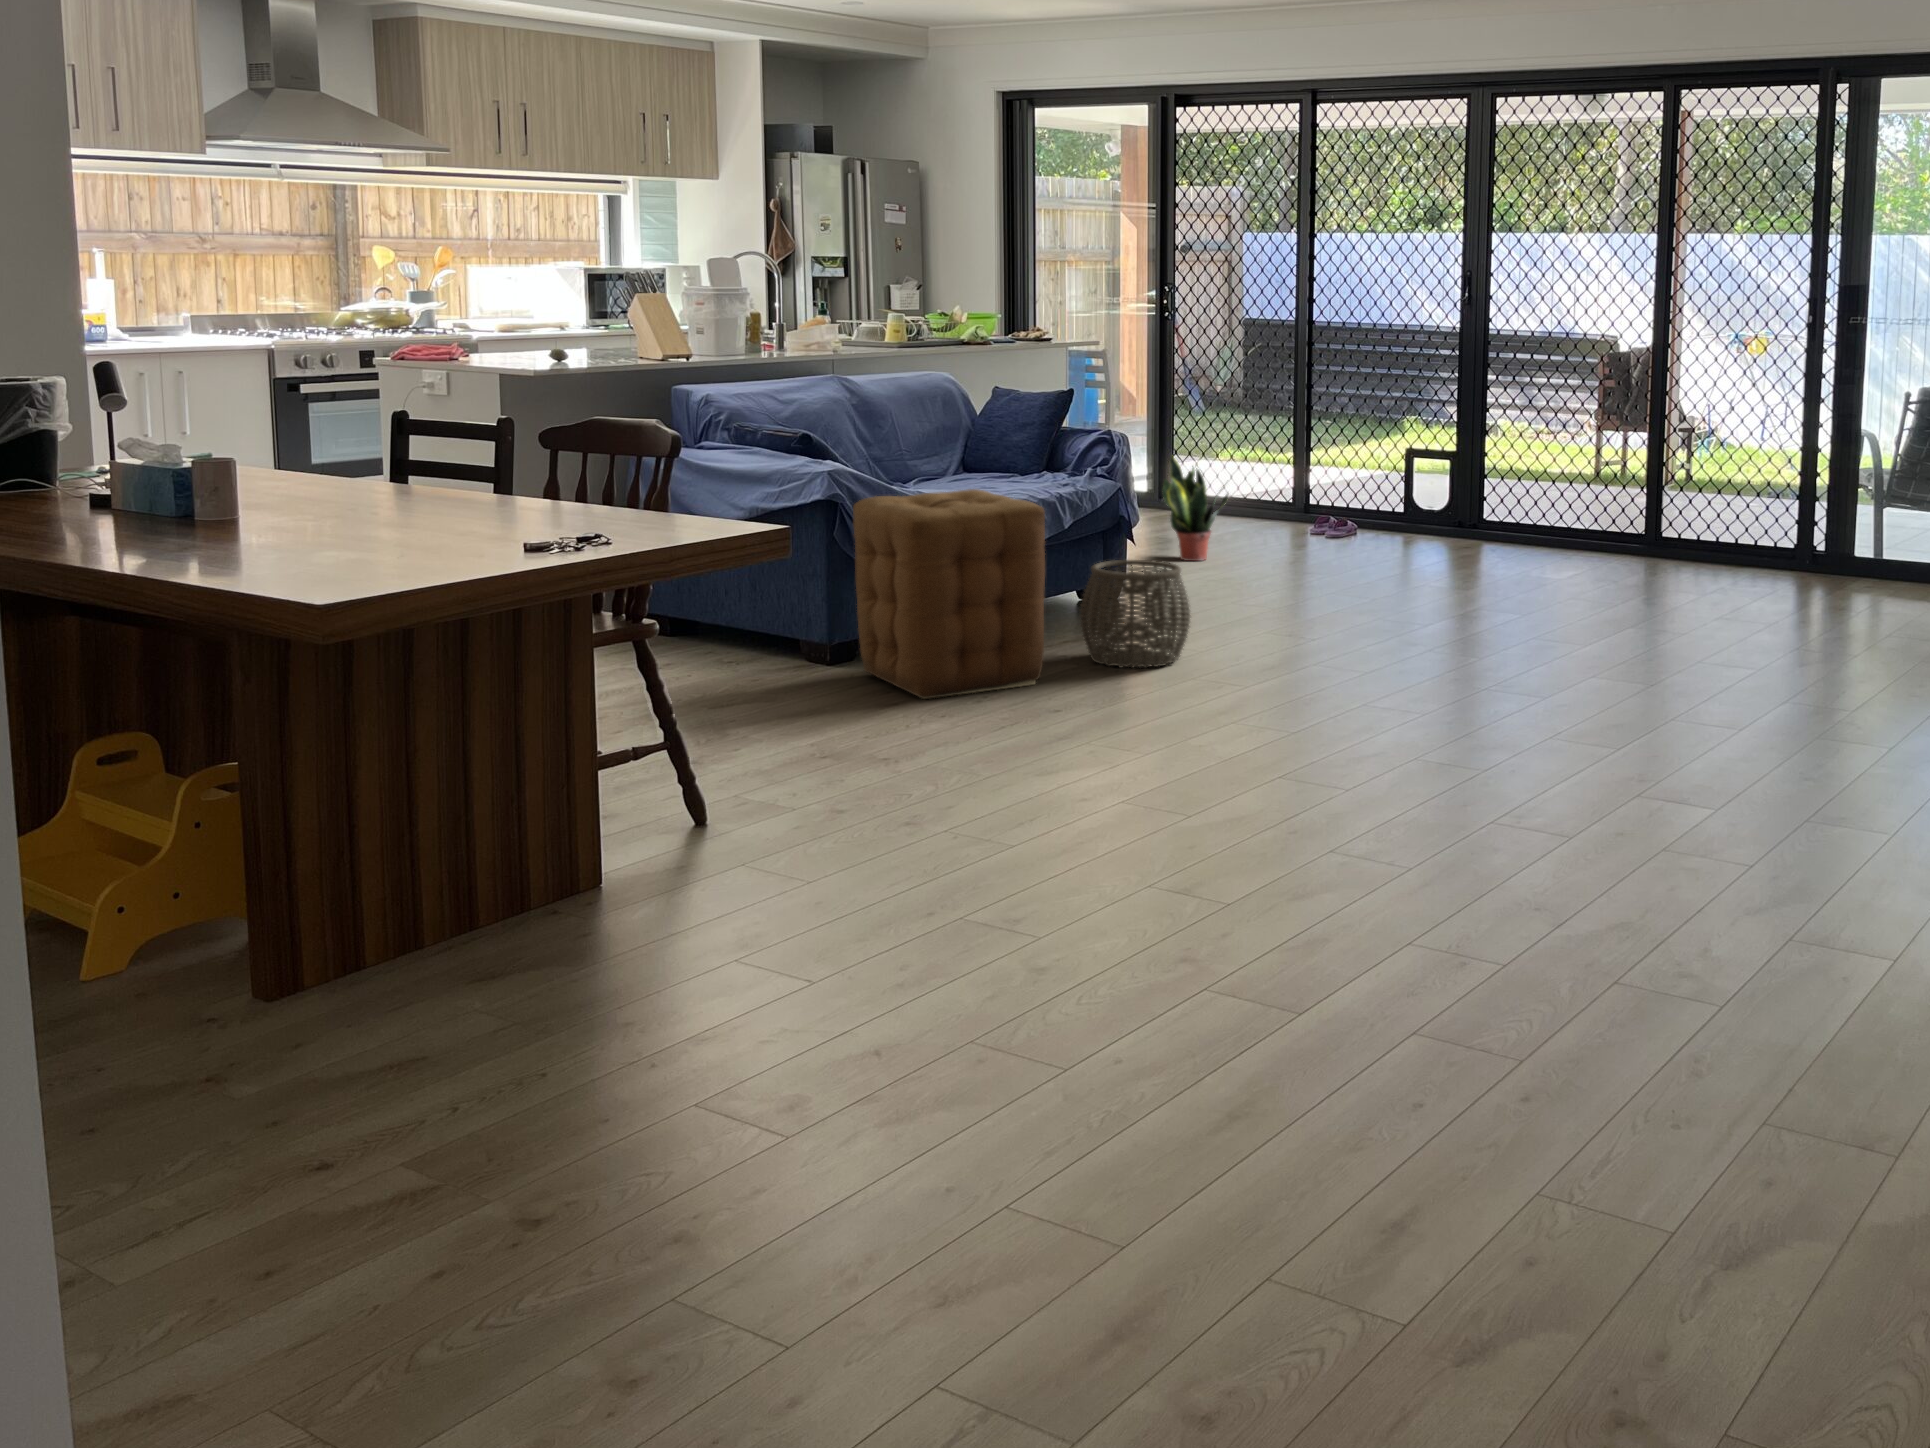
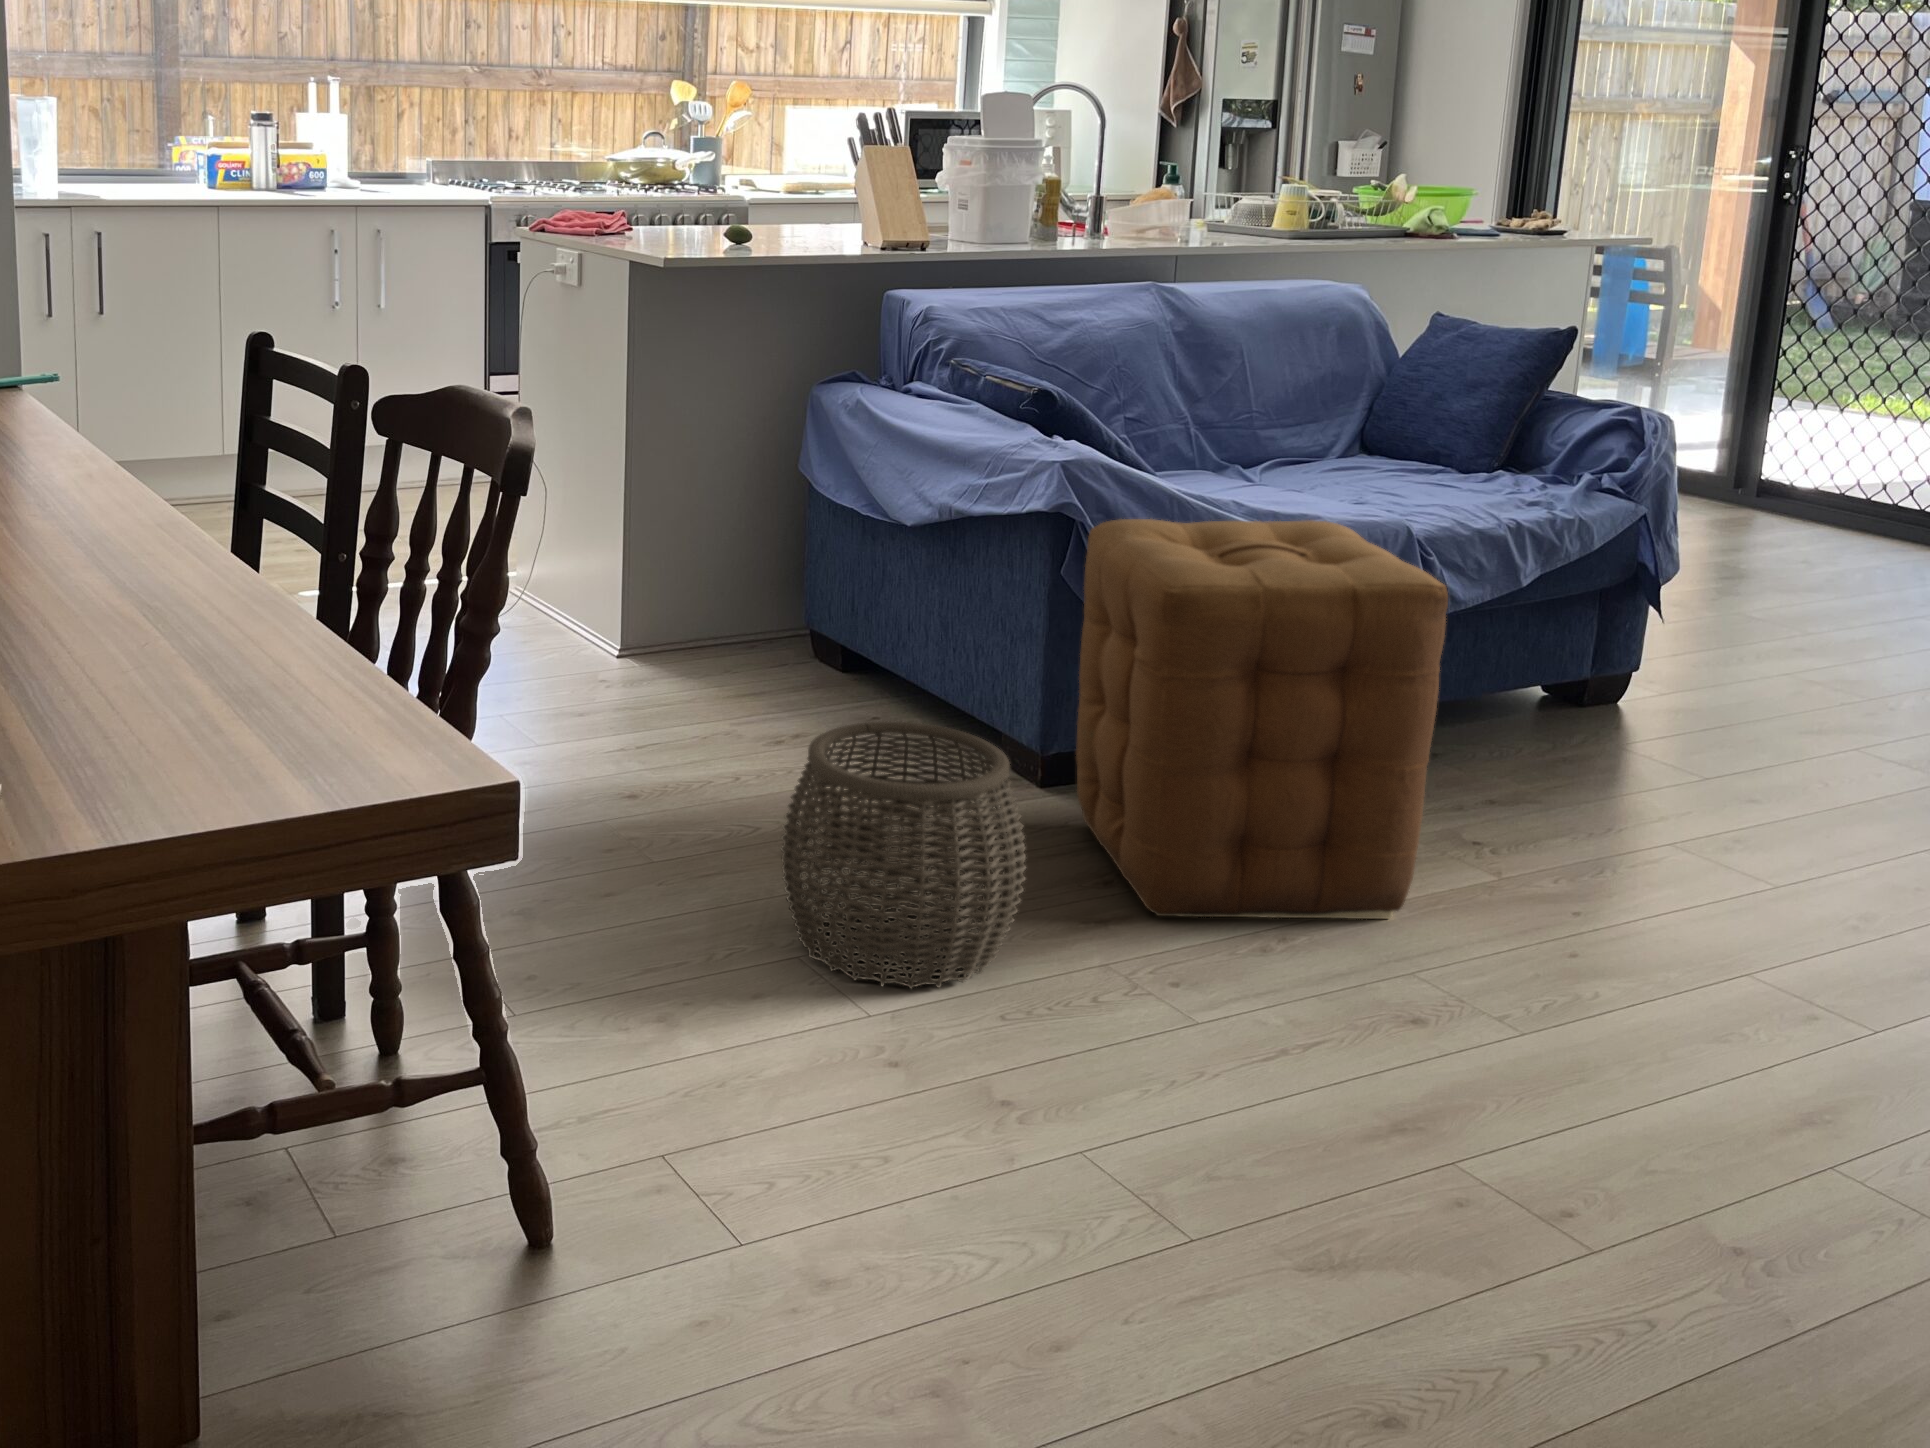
potted plant: present [1163,456,1228,561] -> none [1737,443,1874,635]
woven basket: present [1080,560,1191,668] -> present [781,722,1026,989]

